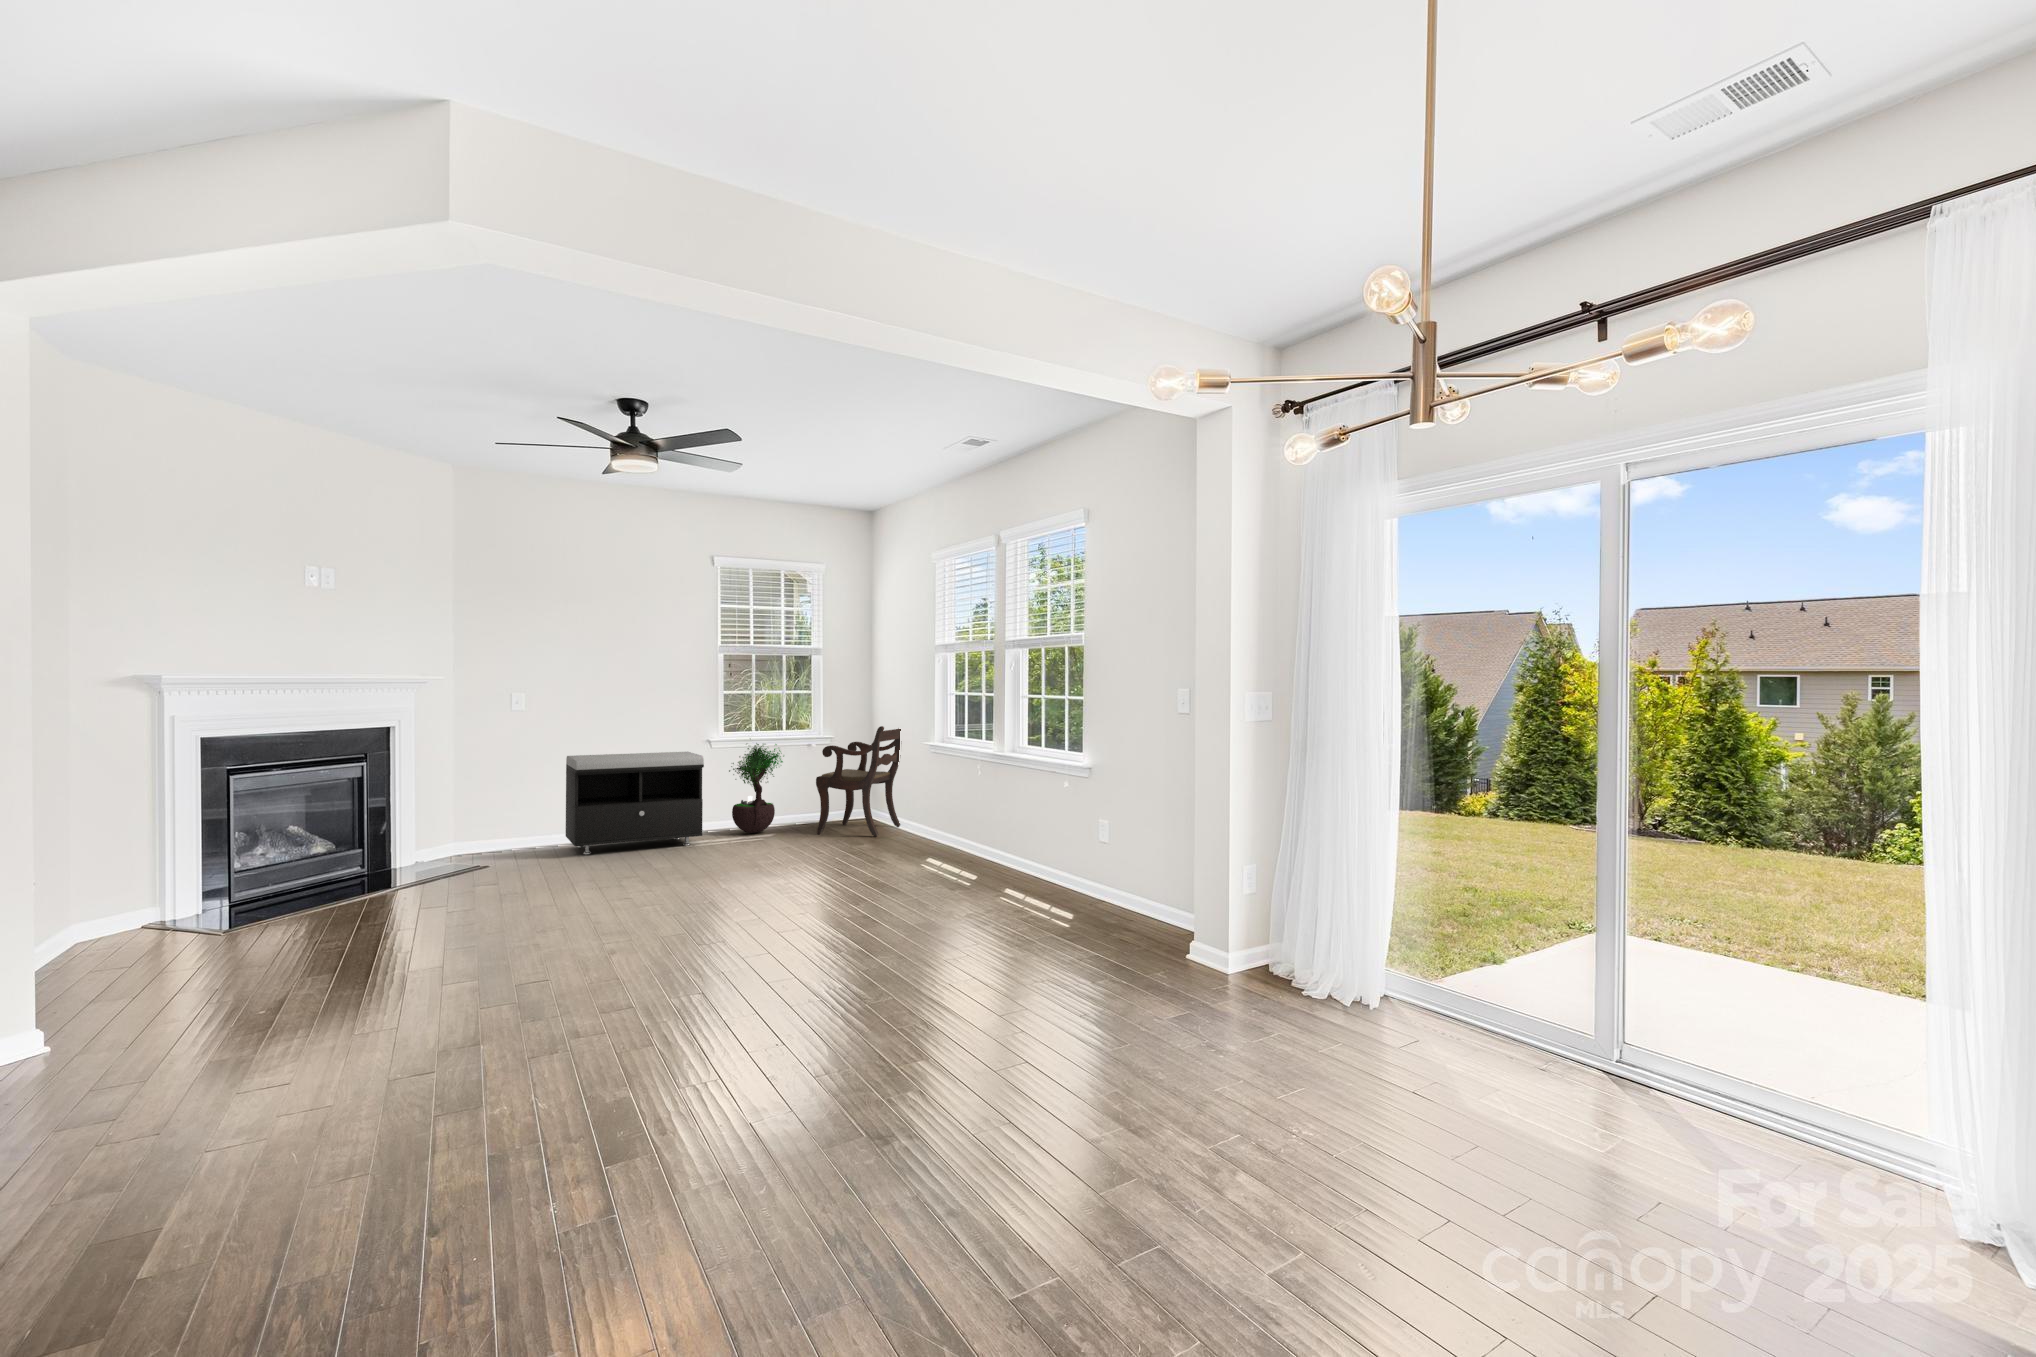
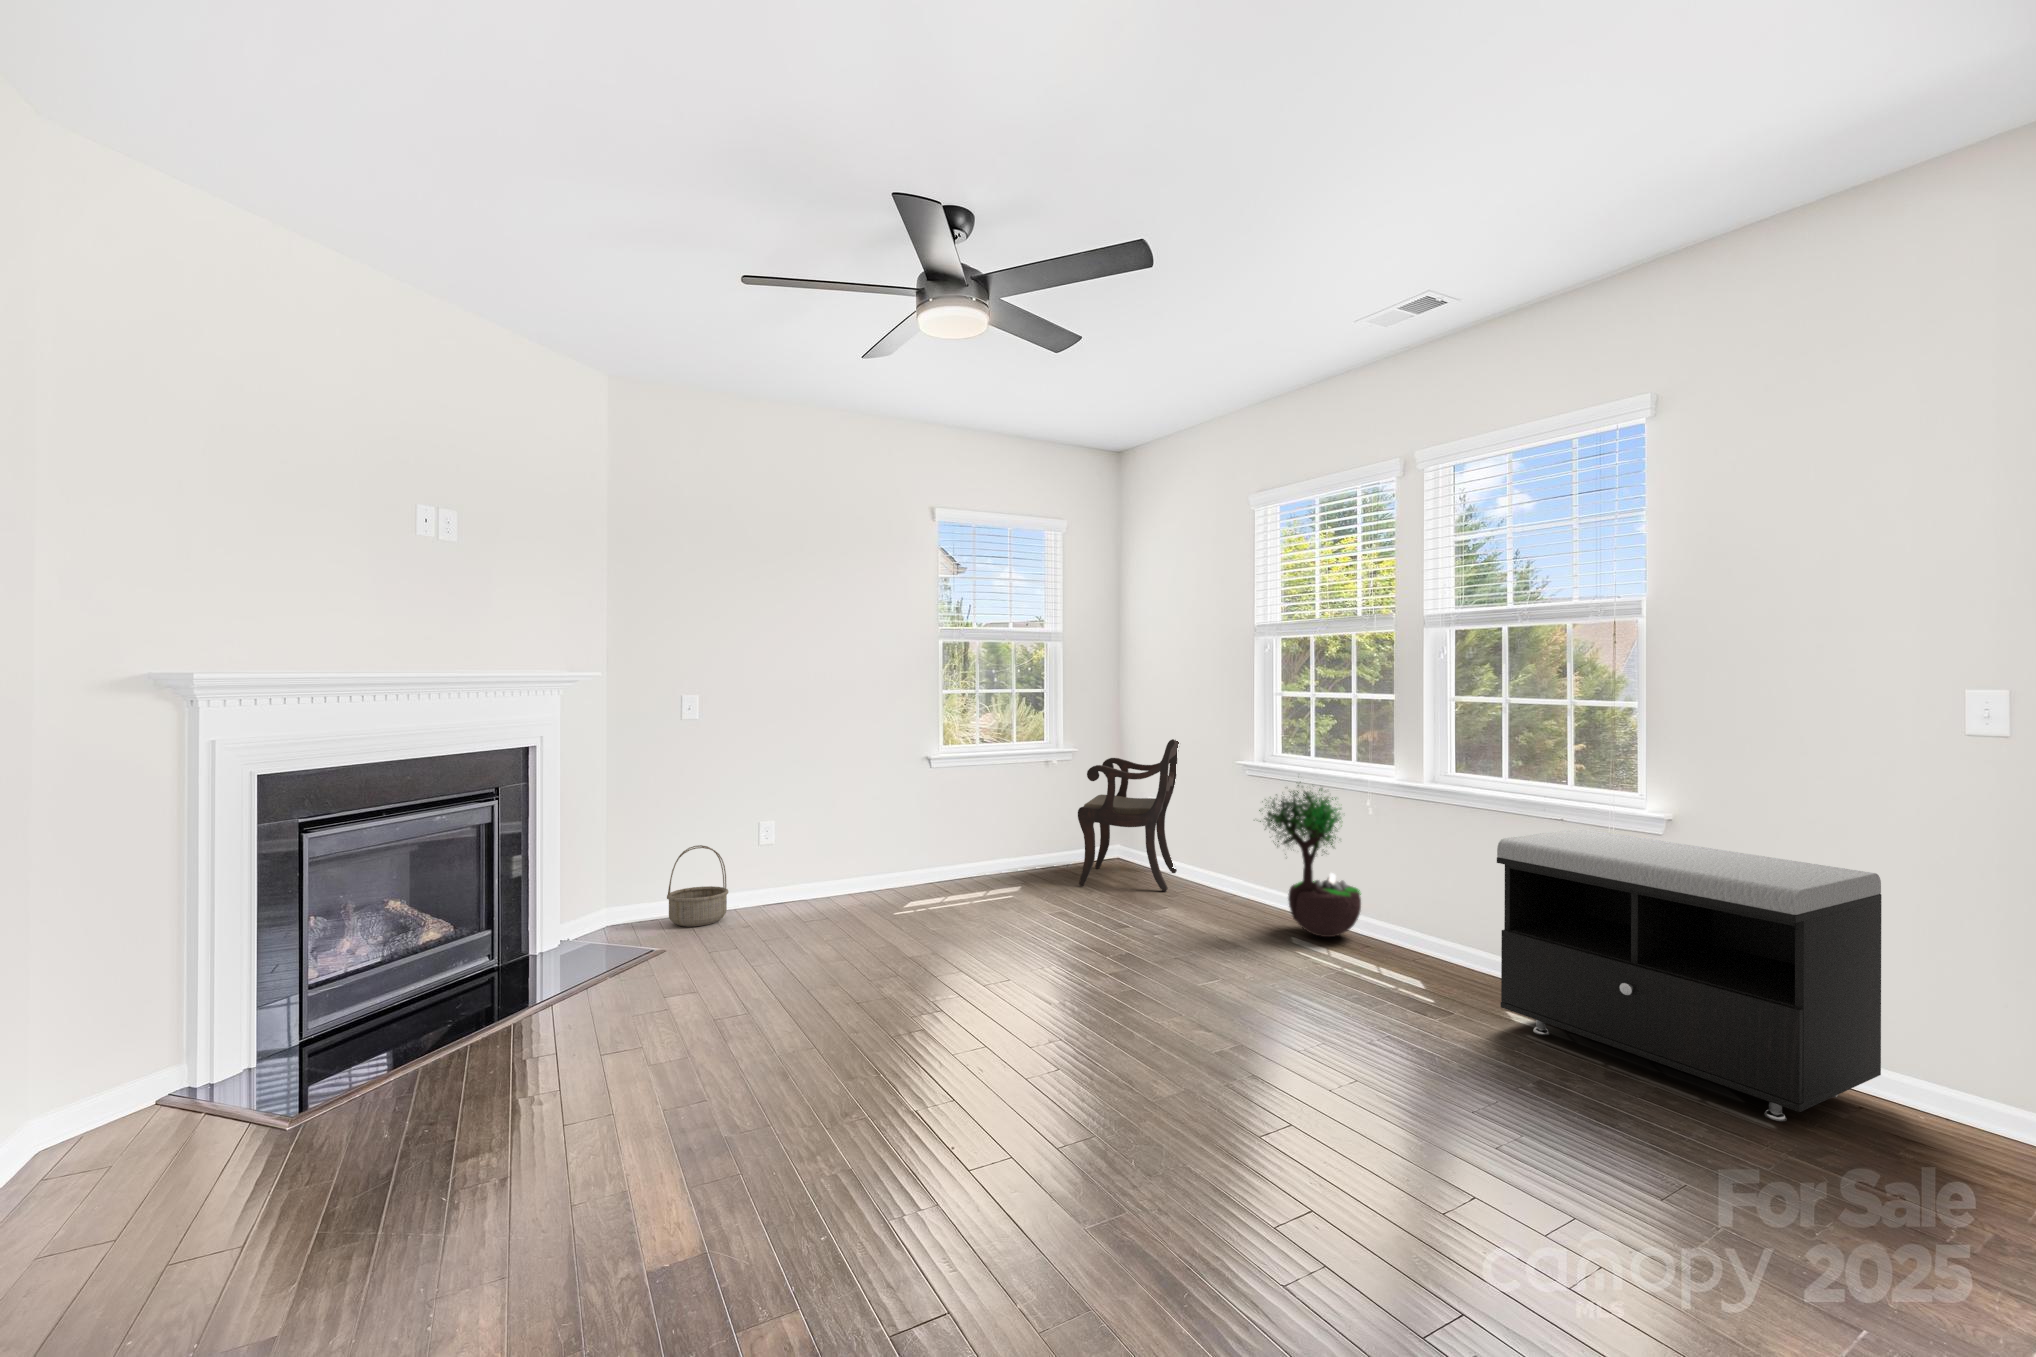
potted tree: present [729,743,784,833] -> present [1259,785,1361,937]
storage bench: present [566,752,704,854] -> present [1497,829,1882,1121]
basket: none [496,799,543,856] -> present [667,845,728,927]

